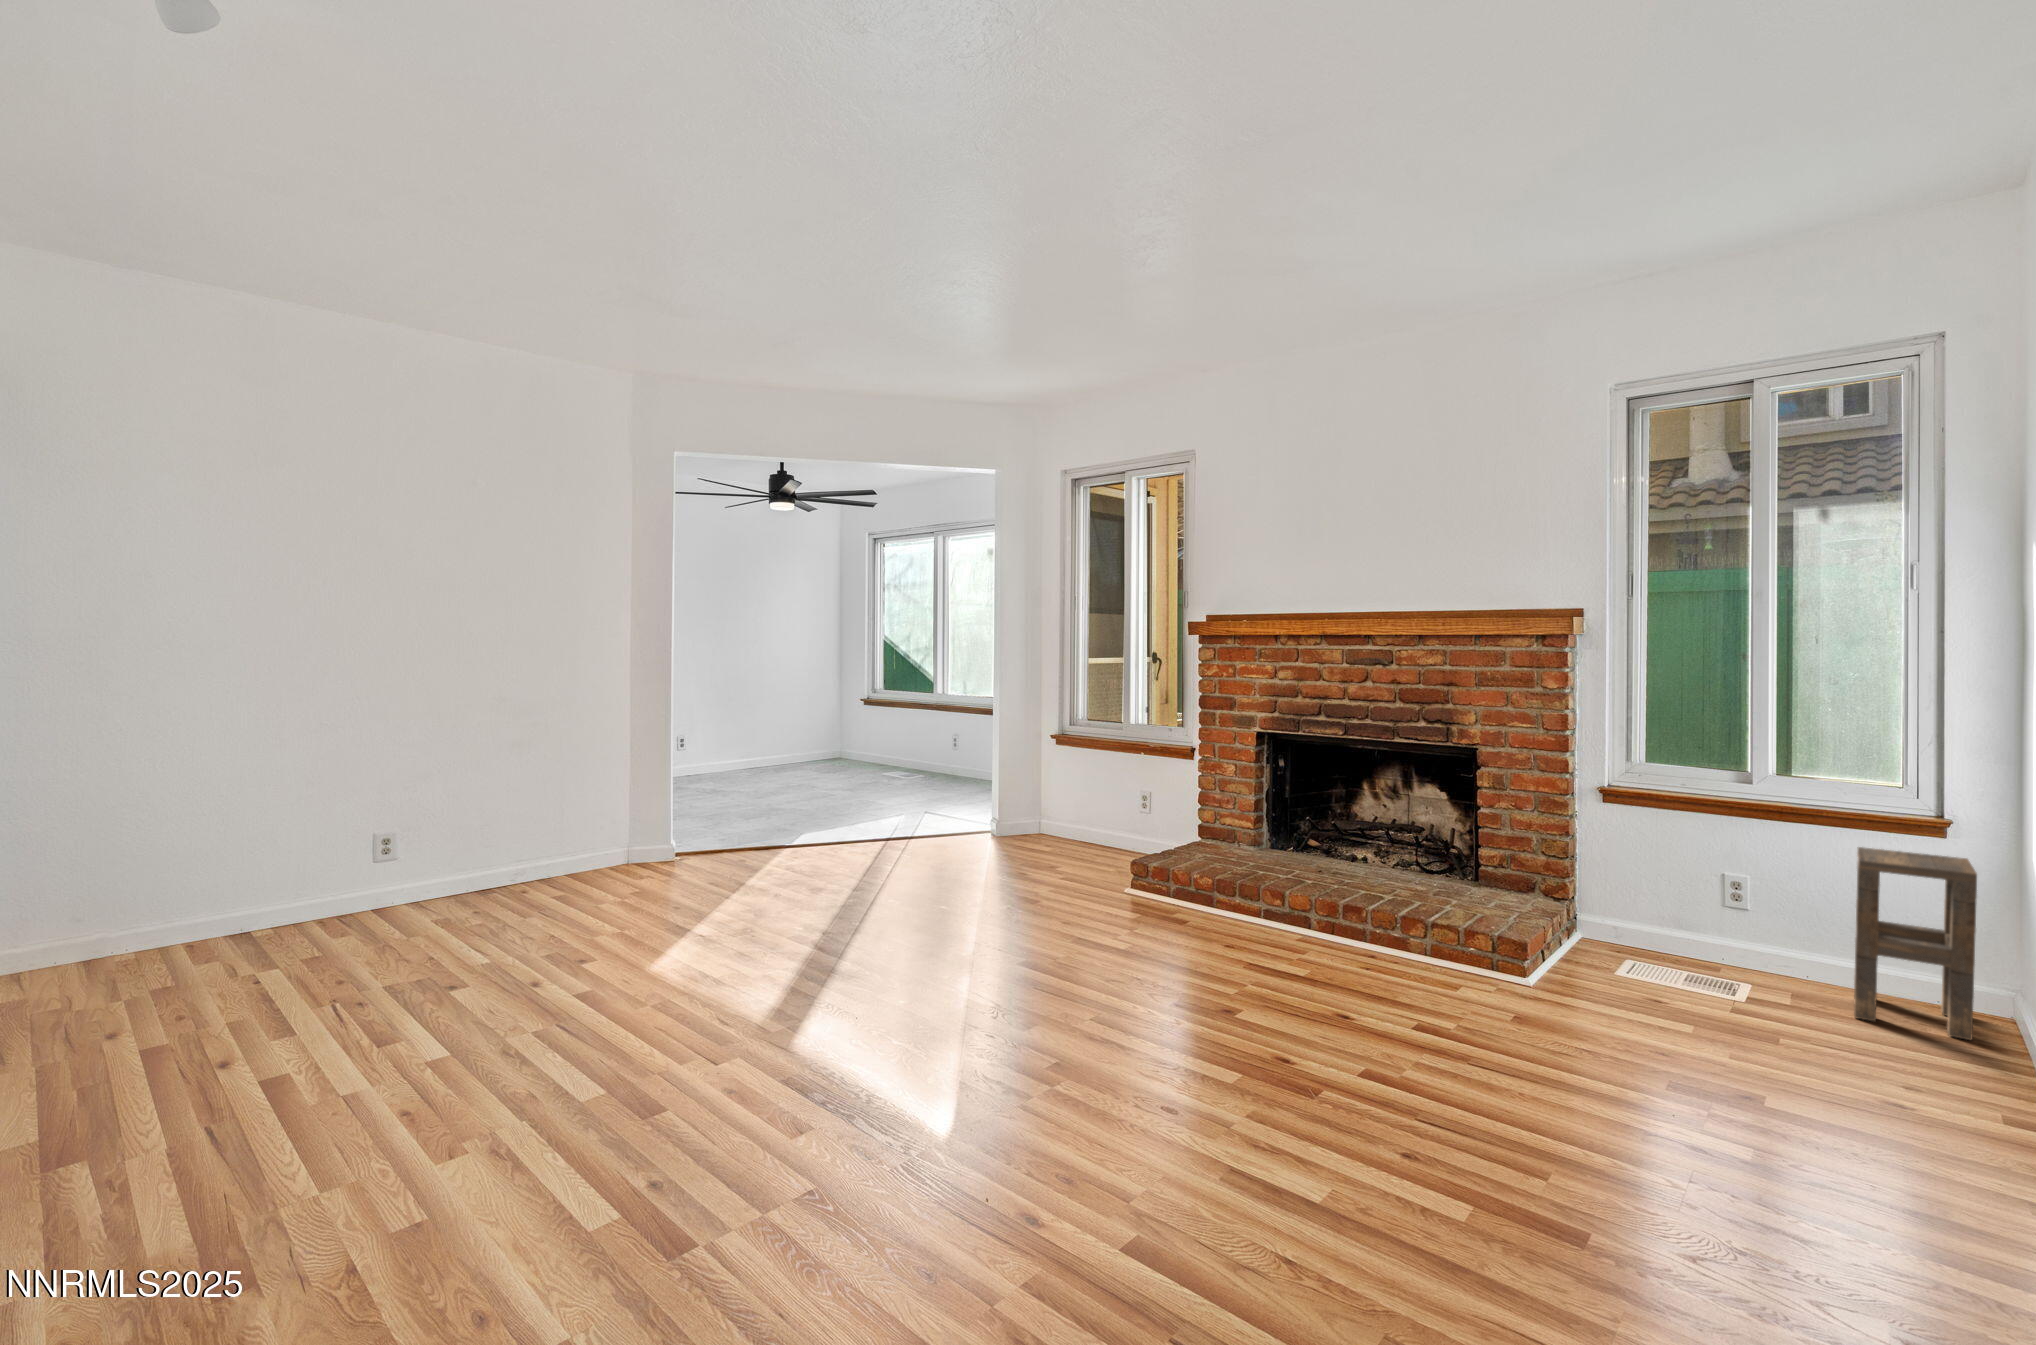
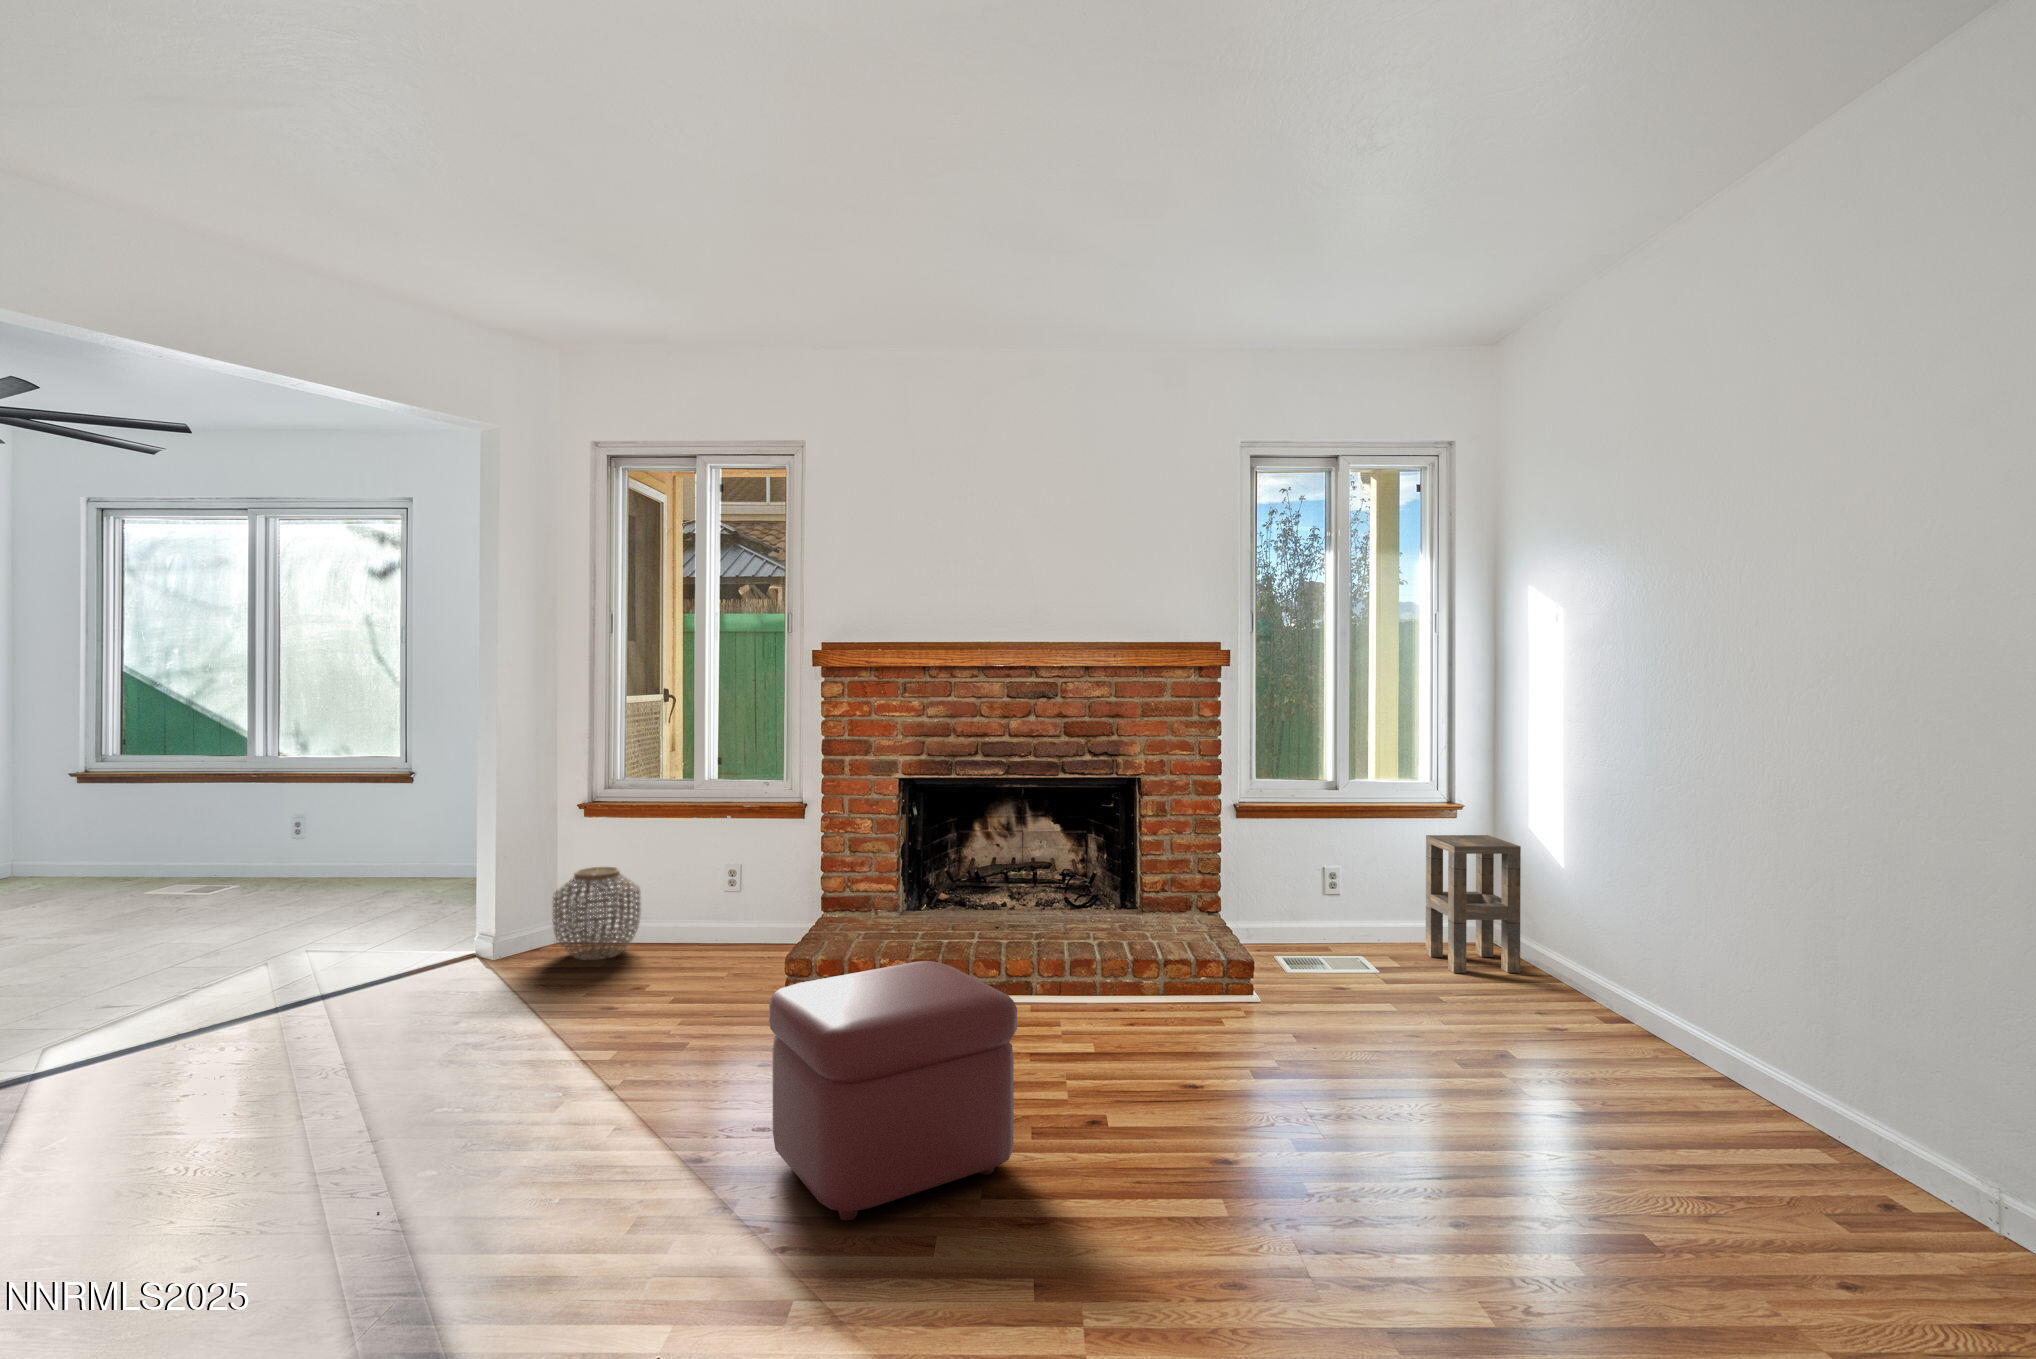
woven basket: none [1022,784,1080,850] -> present [552,867,640,960]
ottoman: none [974,856,1132,1016] -> present [769,961,1017,1221]

